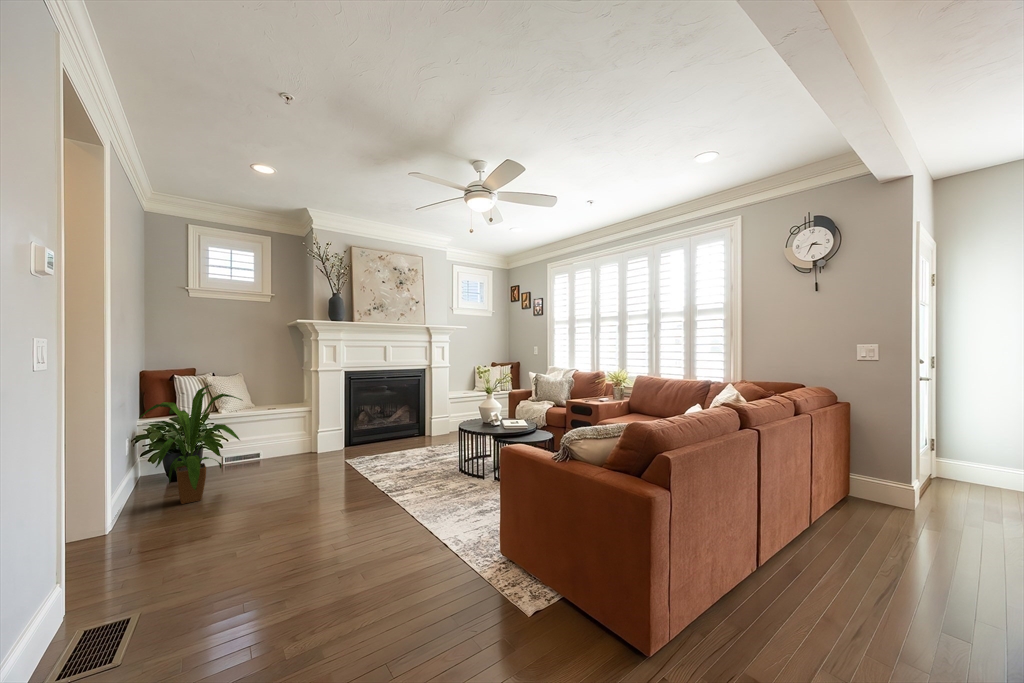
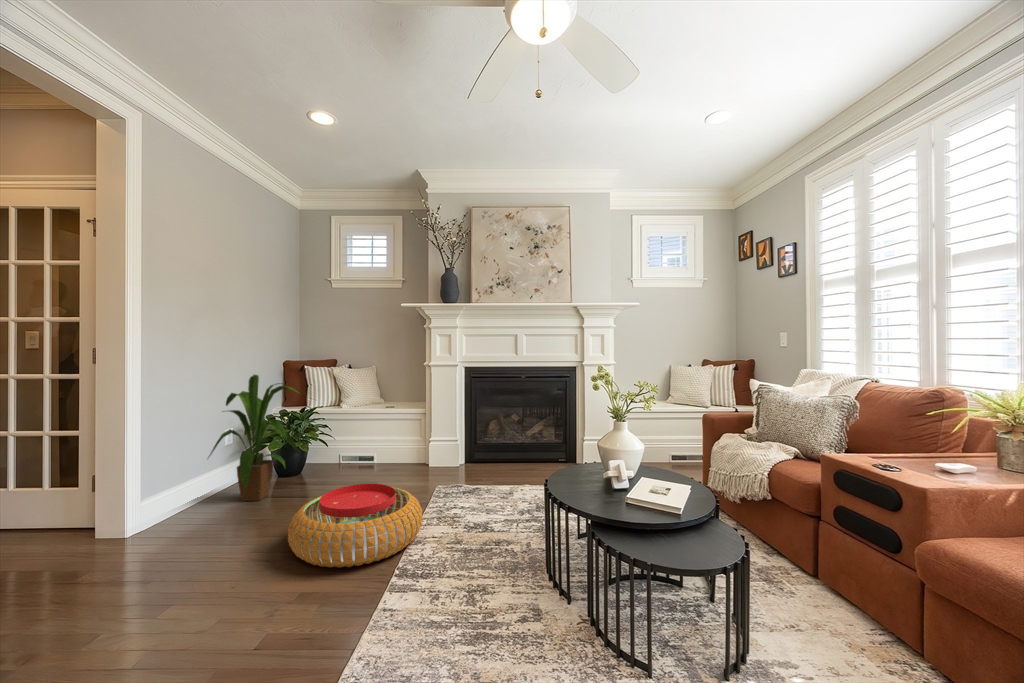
pouf: none [304,457,398,510] -> present [288,484,423,568]

